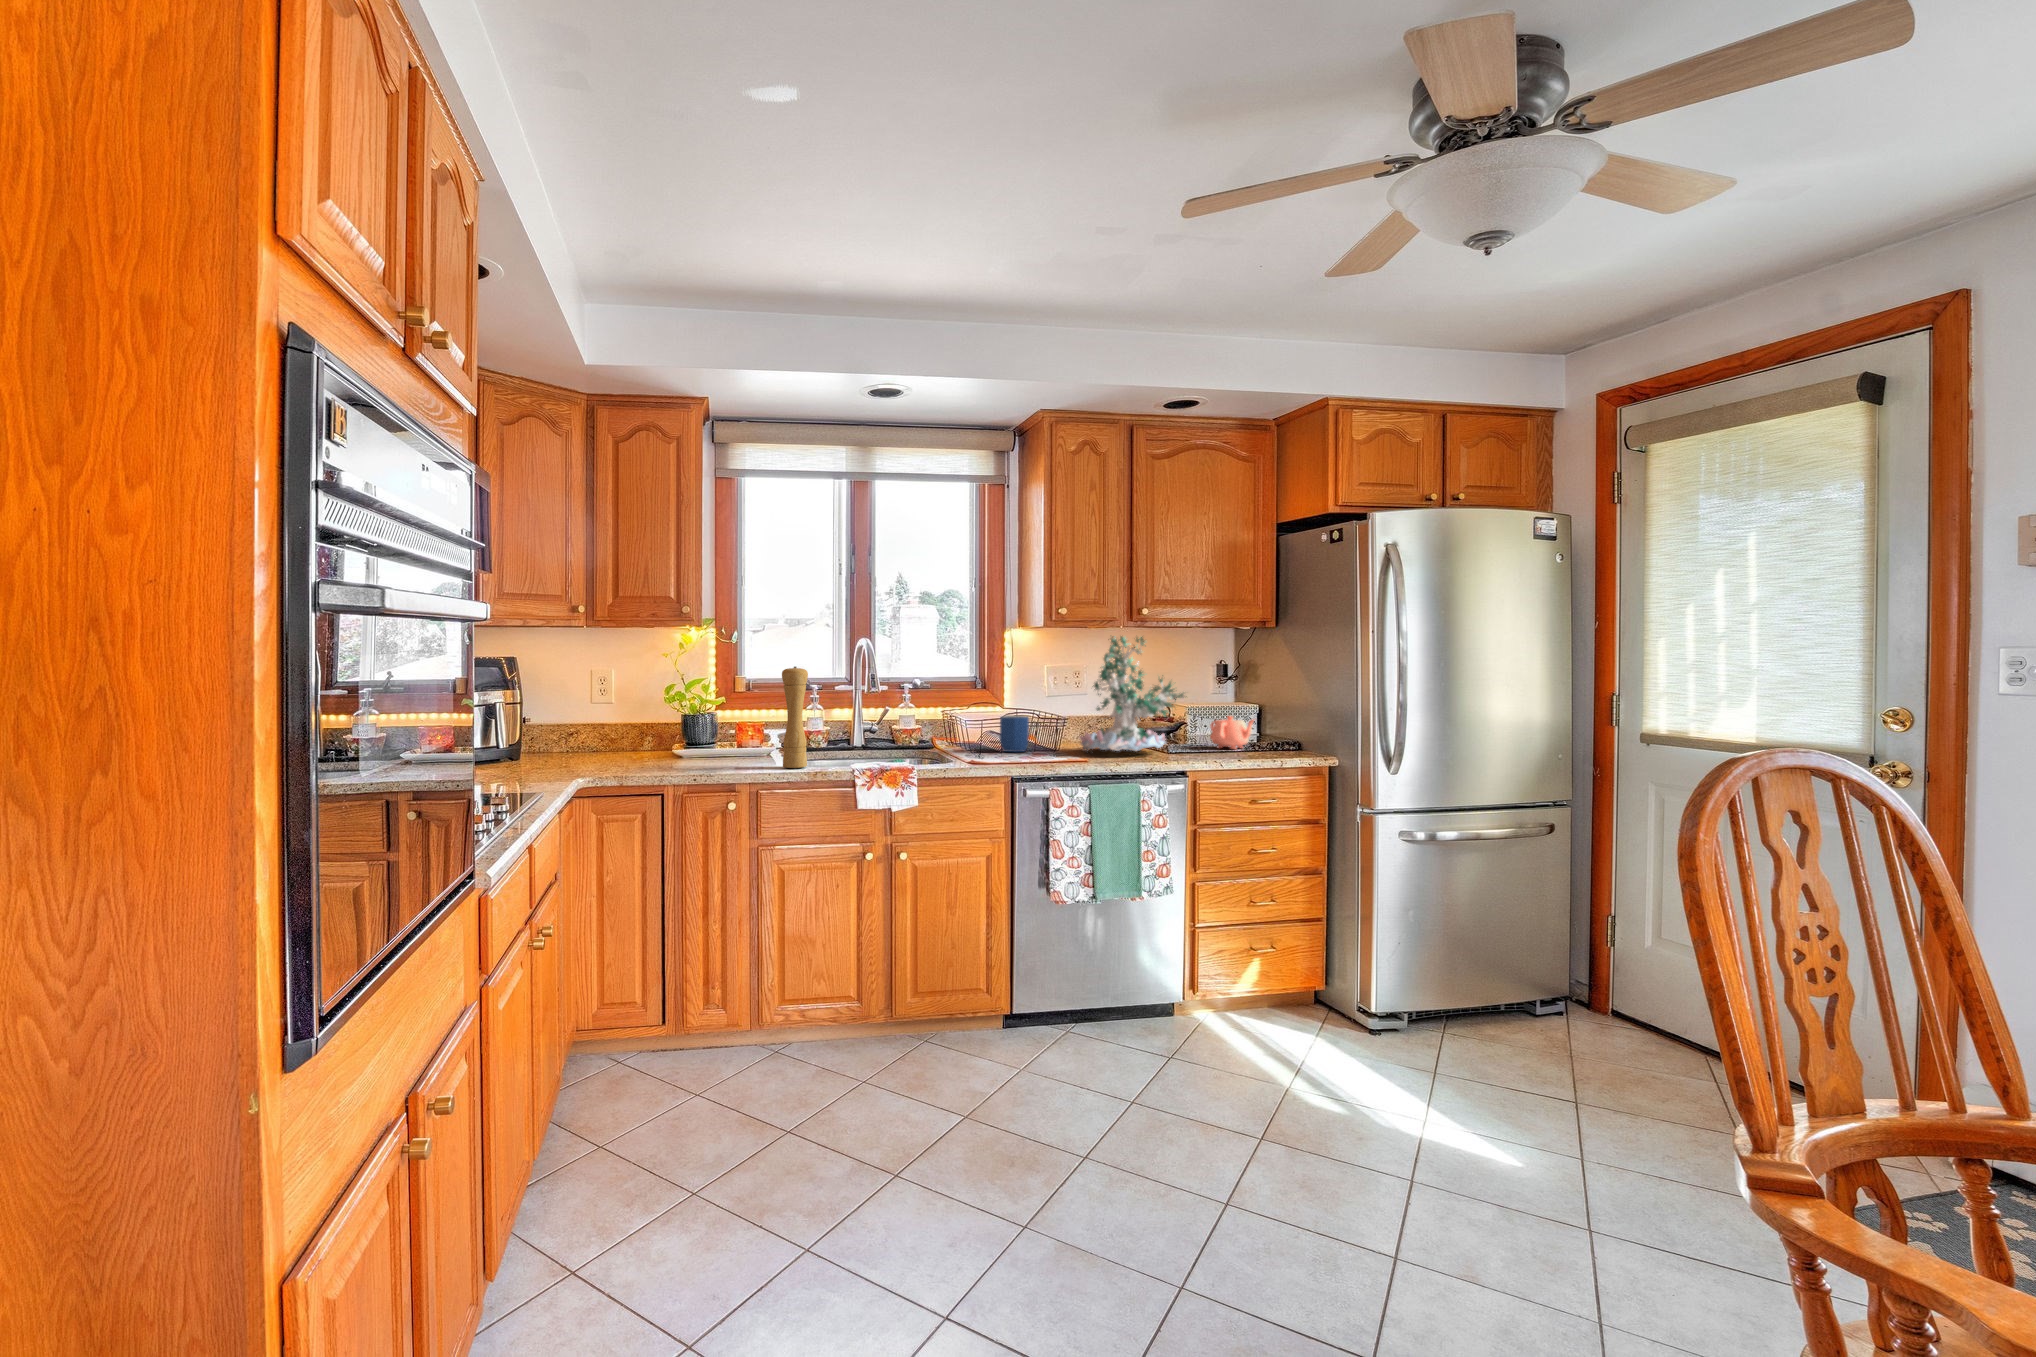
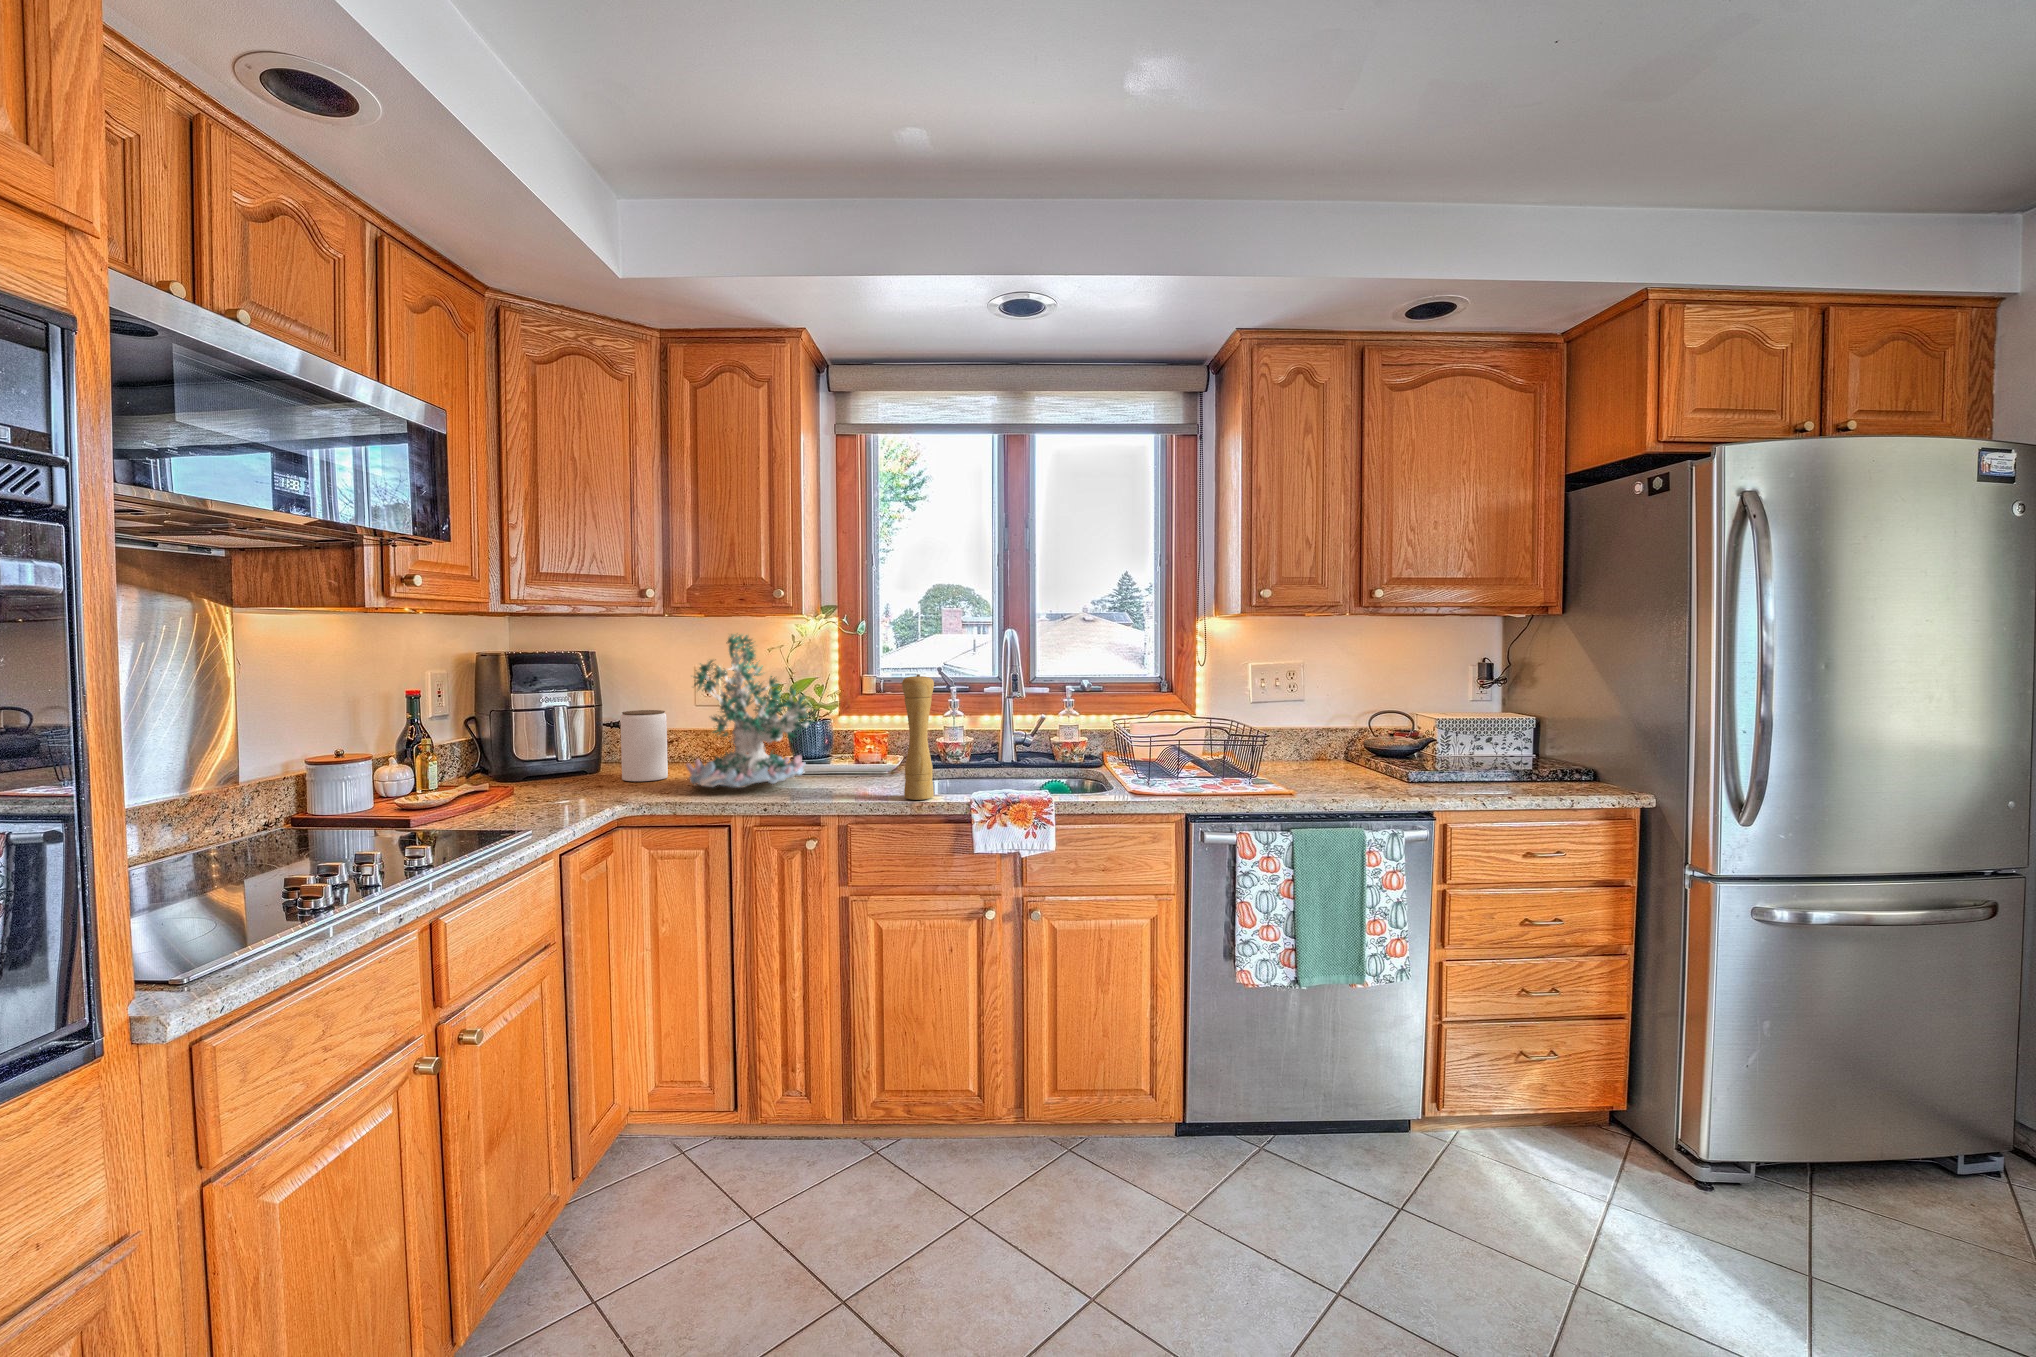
plant: present [1080,636,1184,751] -> present [686,635,819,788]
jar: none [520,702,562,762] -> present [621,710,668,781]
mug: present [1000,715,1029,752] -> none [1181,729,1218,777]
teapot: present [1210,716,1254,749] -> none [1464,732,1531,778]

